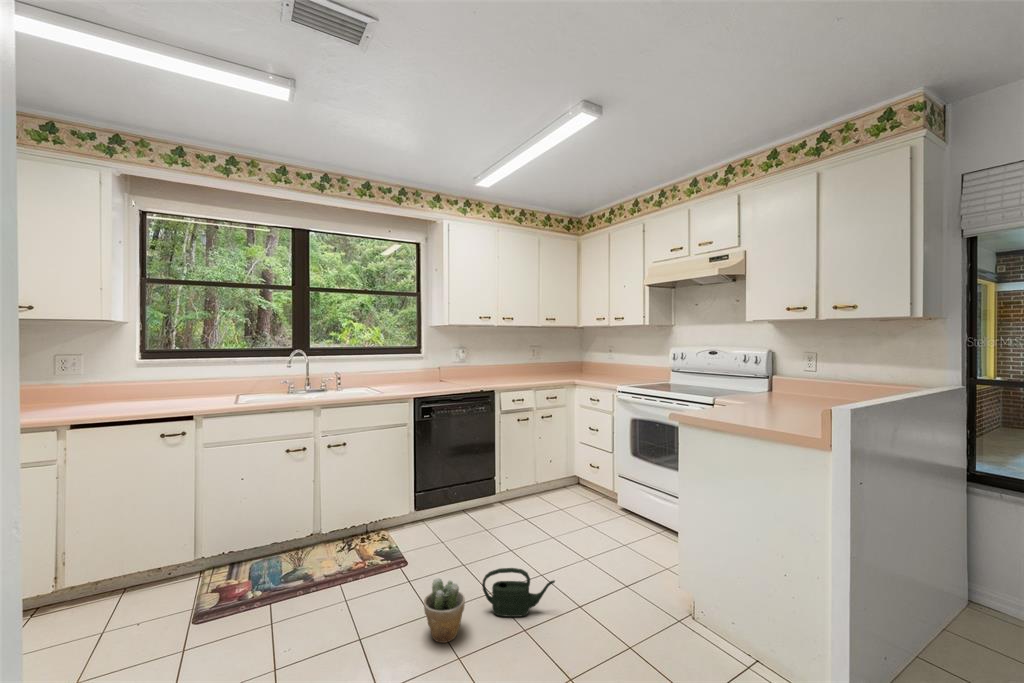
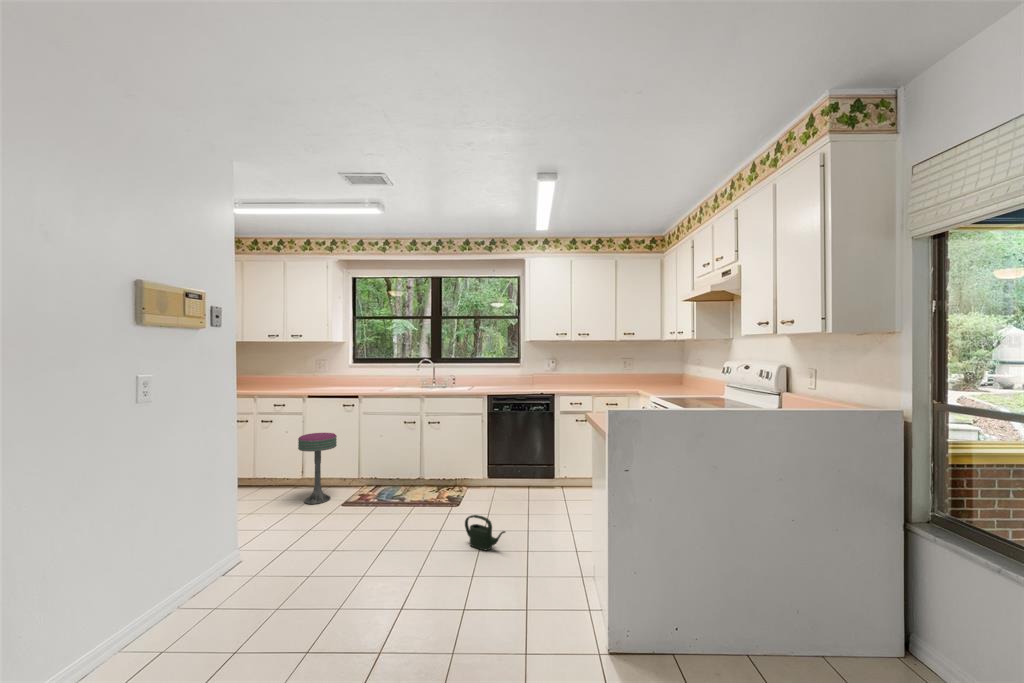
bar stool: none [73,487,164,637] -> present [298,433,337,504]
potted plant: present [424,578,465,643] -> none [420,509,447,549]

